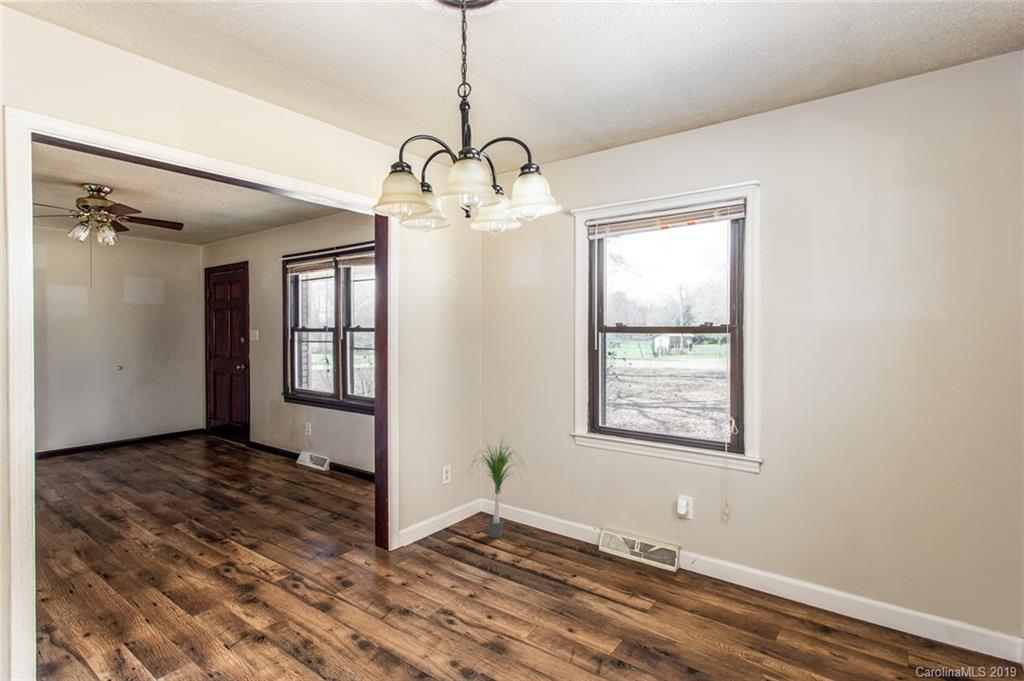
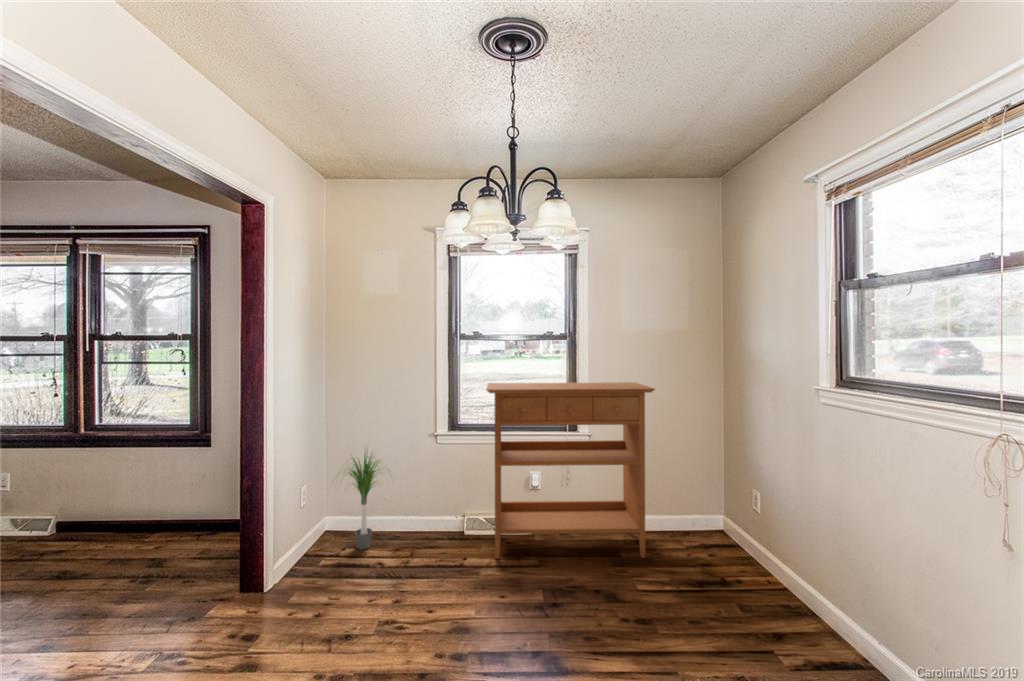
console table: none [593,381,833,654] -> present [486,382,655,559]

